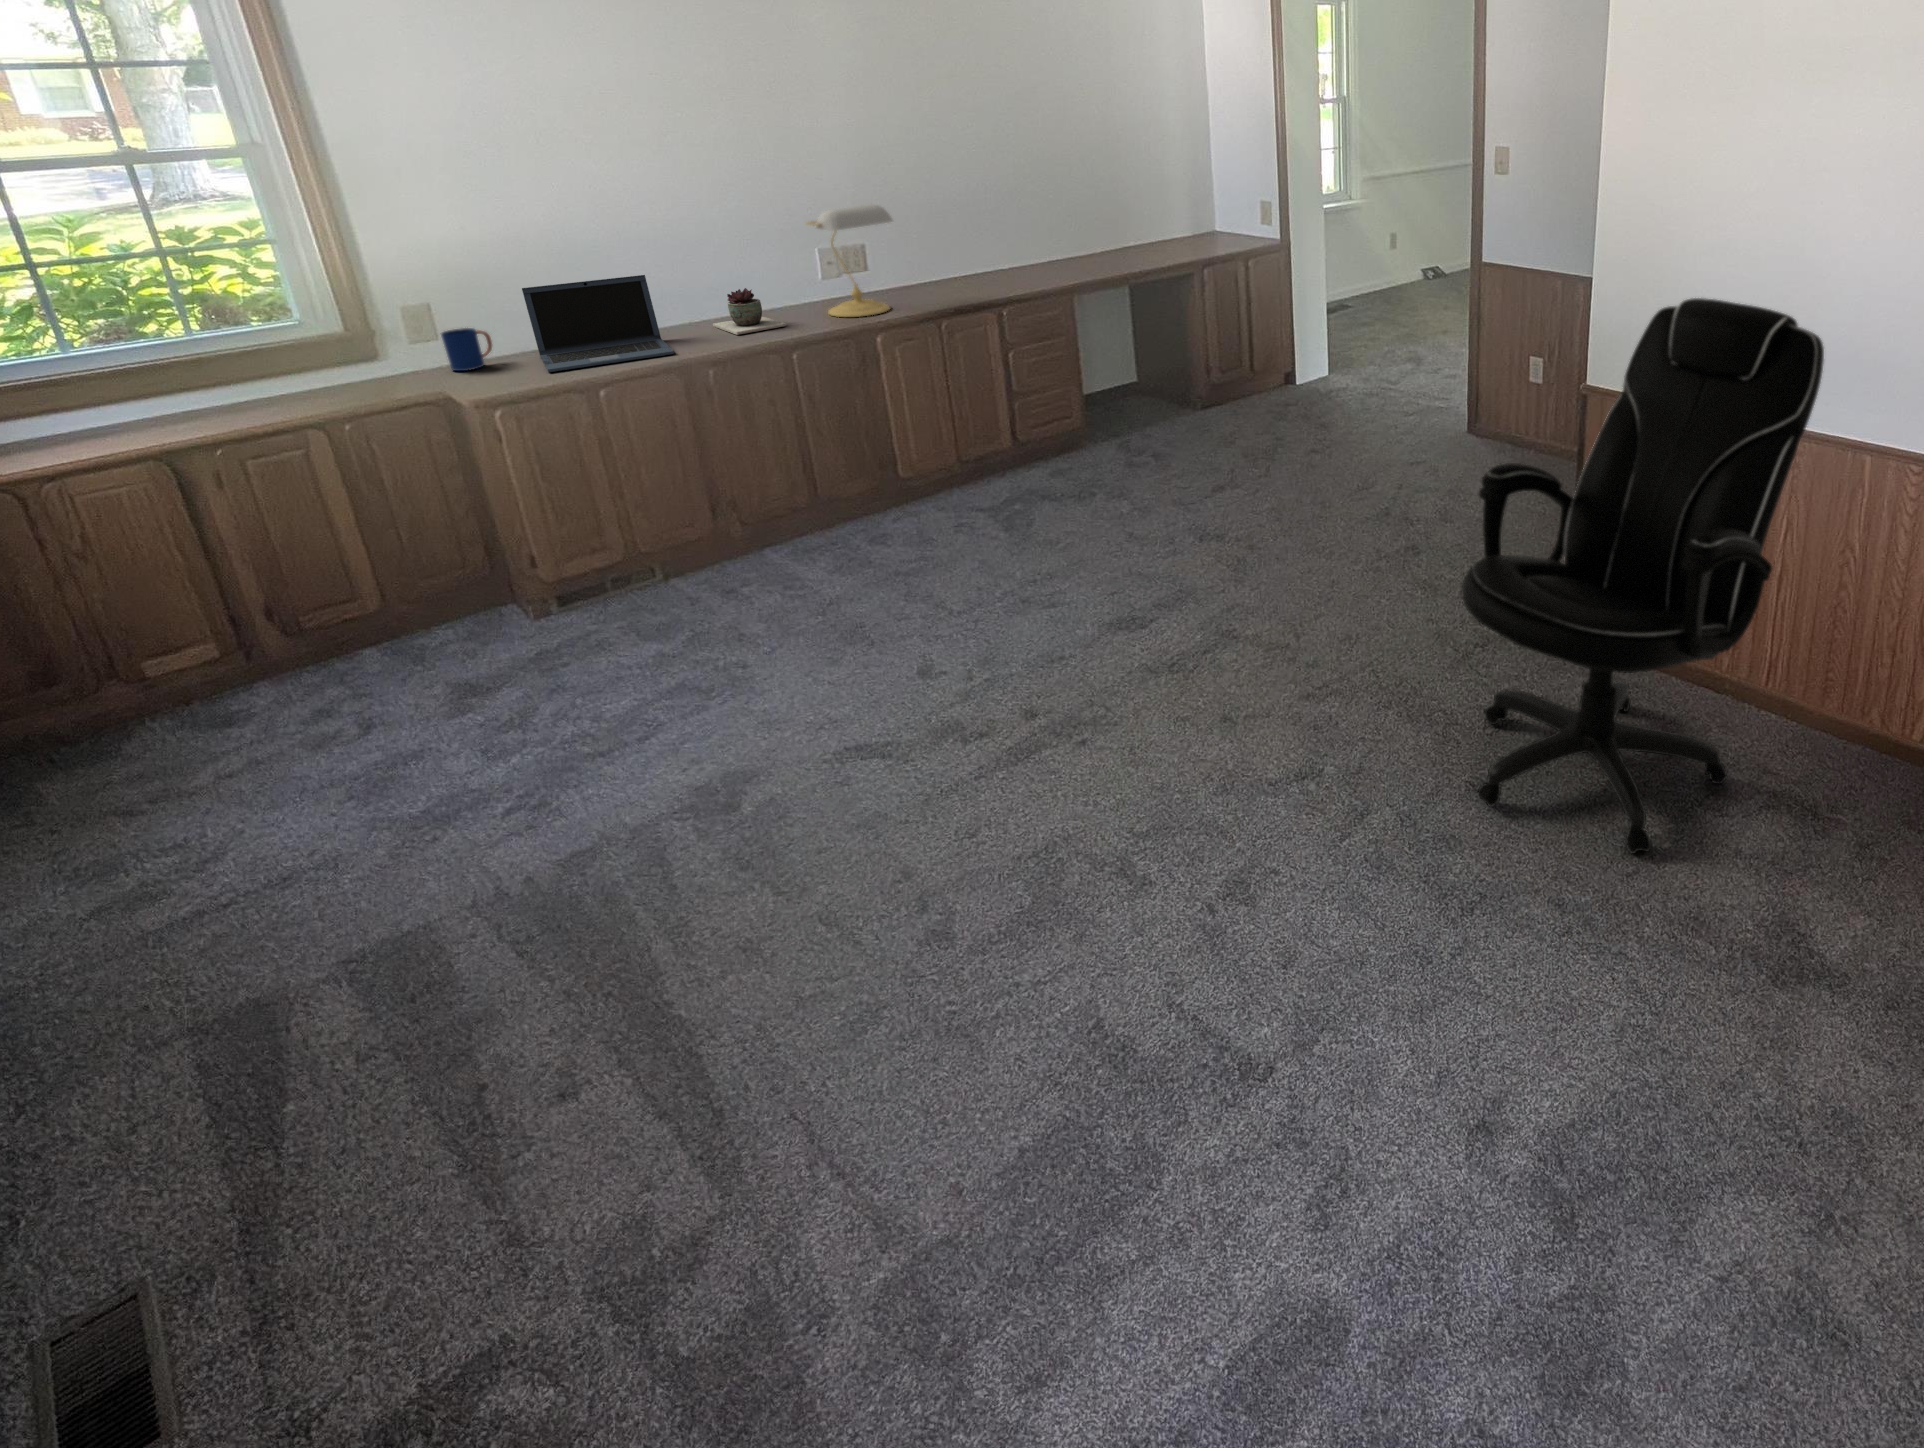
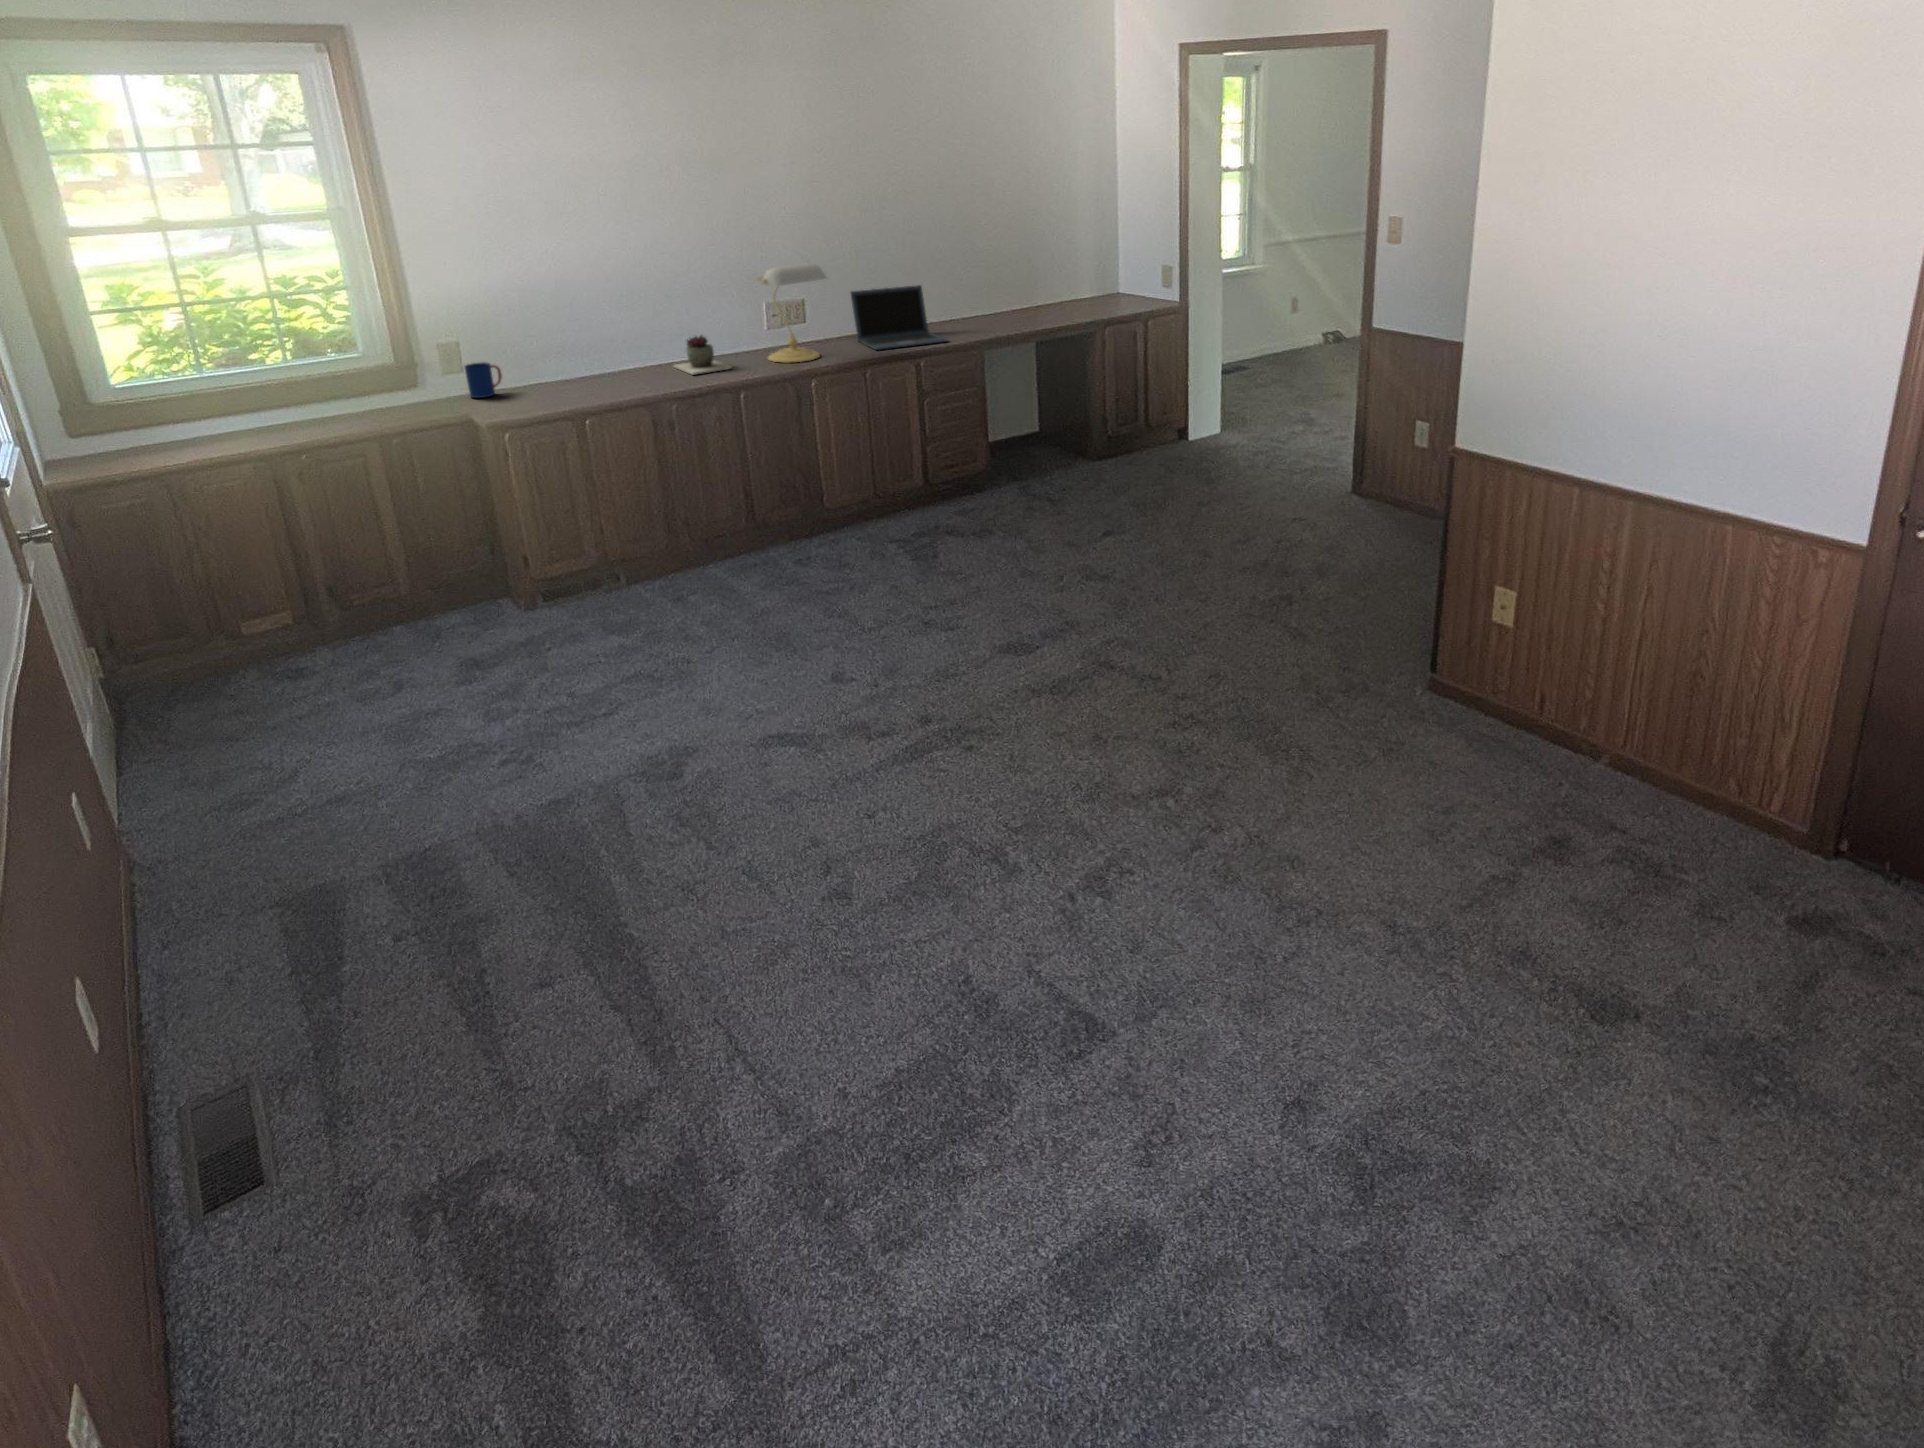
laptop: present [522,275,674,372] -> present [851,285,947,350]
office chair: present [1462,298,1824,853] -> none [1314,365,1684,888]

